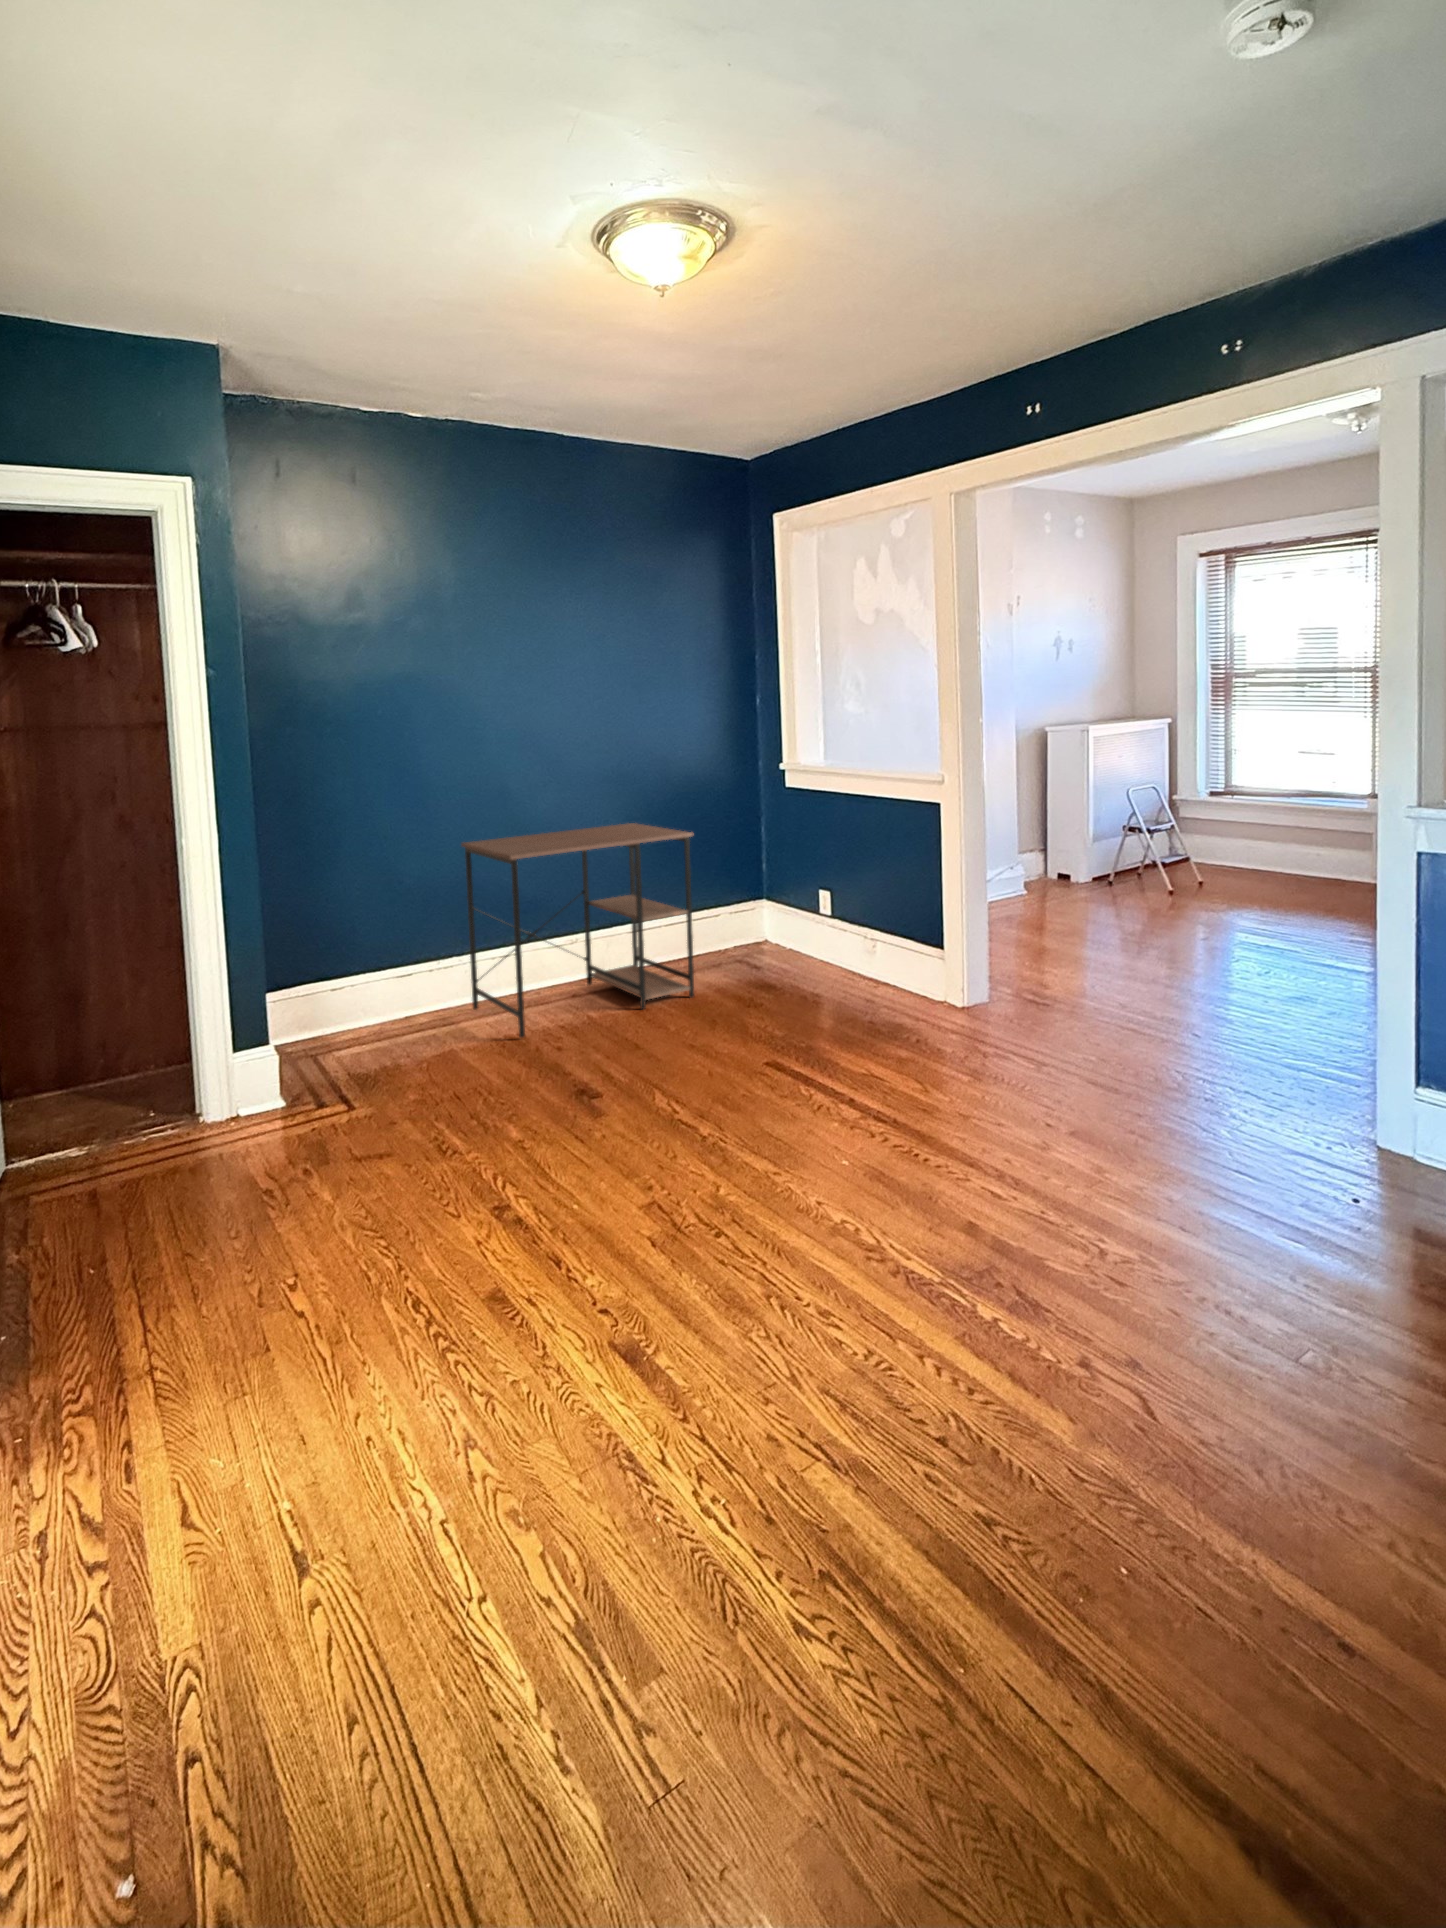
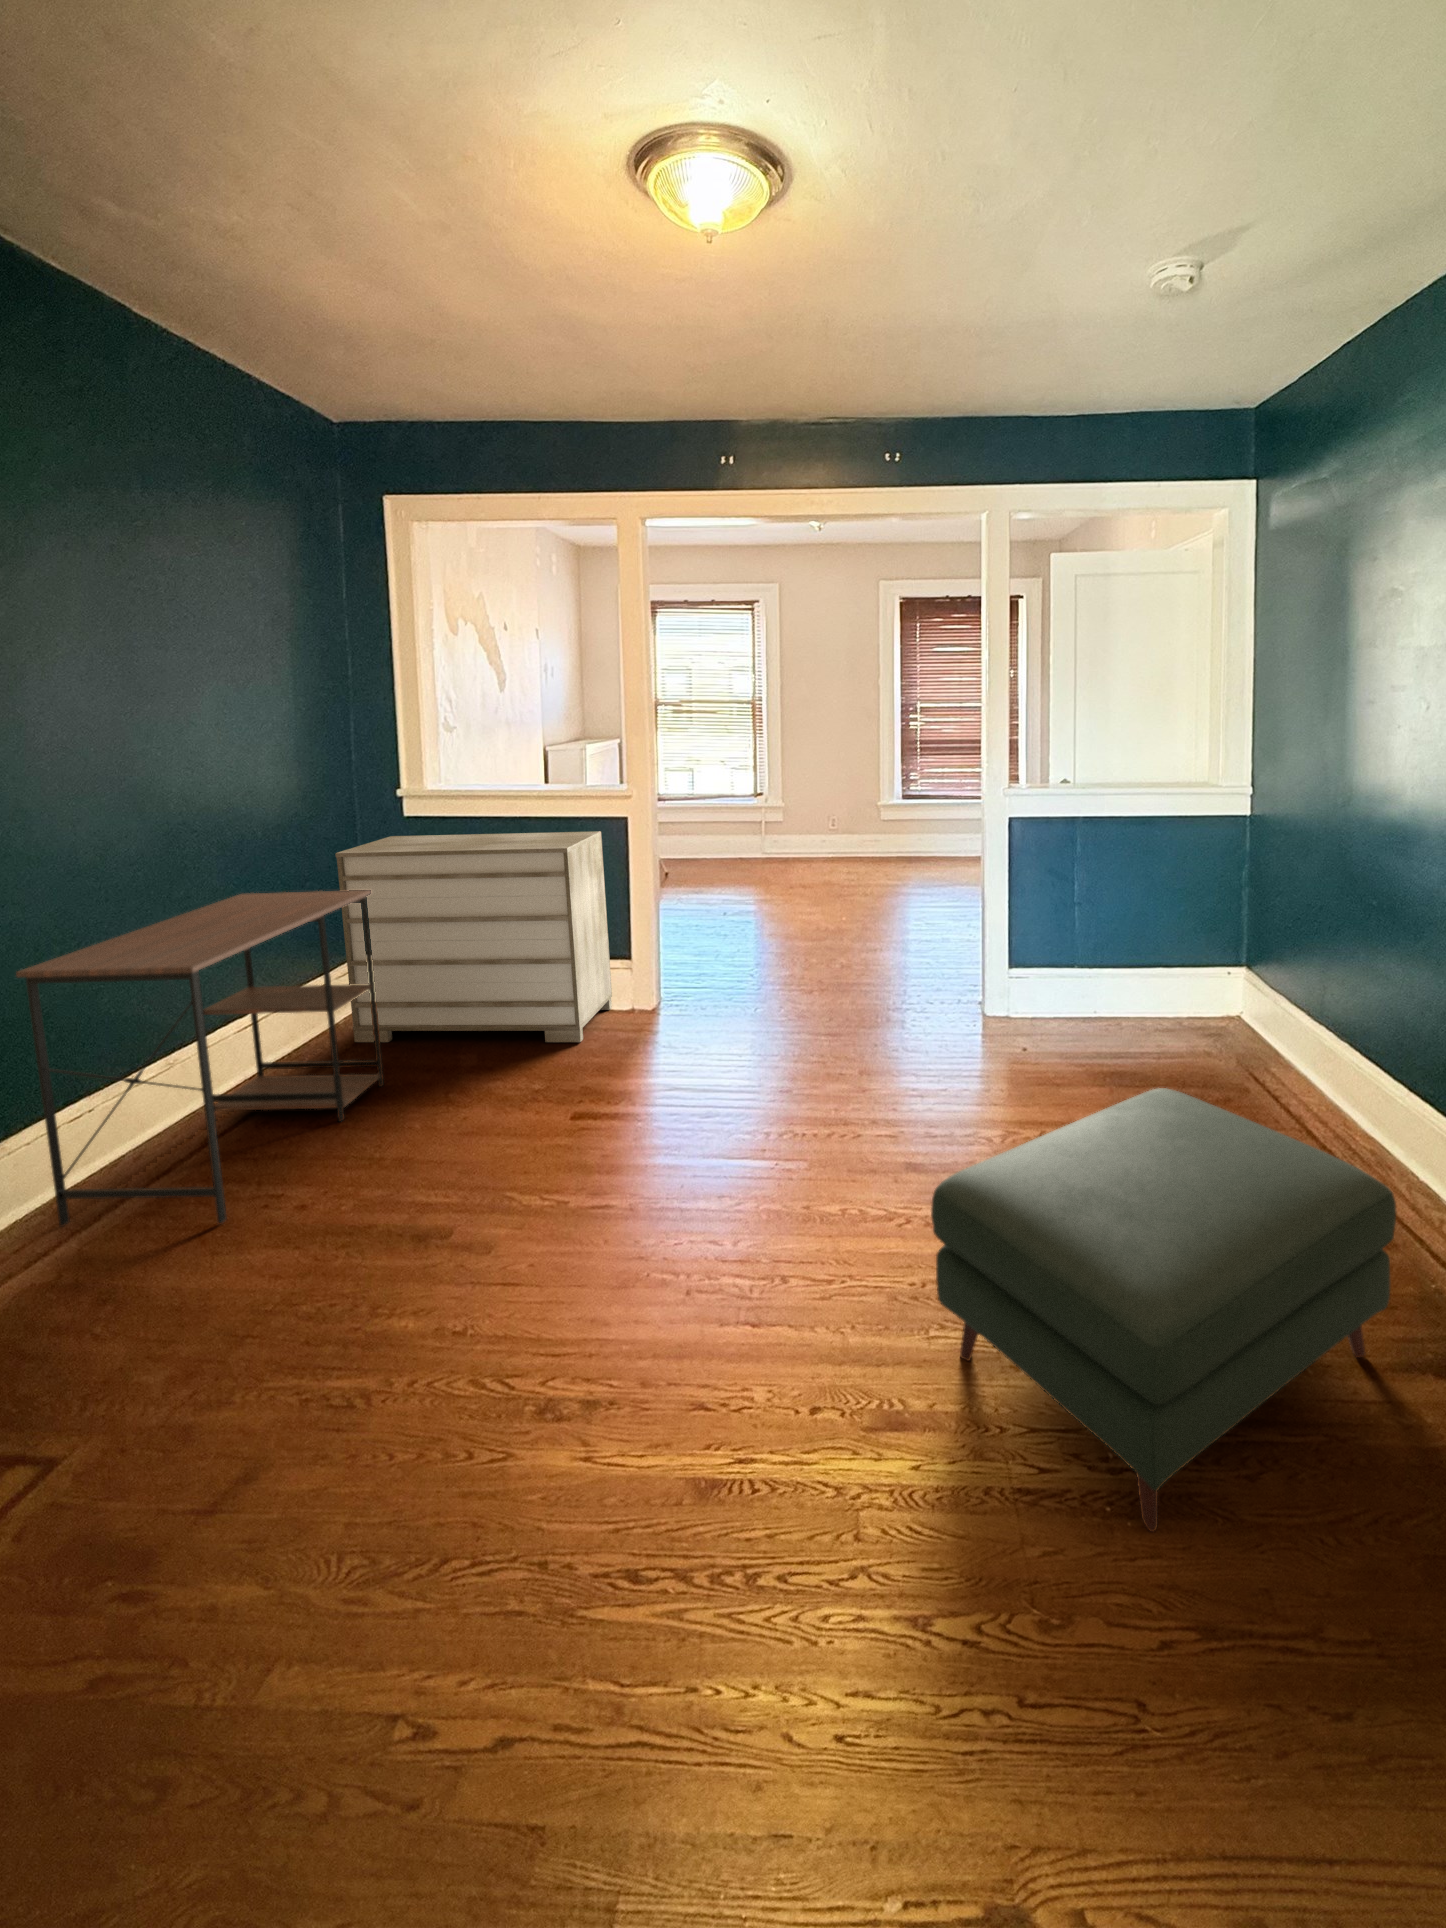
dresser: none [713,796,924,1016] -> present [336,831,612,1042]
ottoman: none [616,1171,1190,1723] -> present [931,1088,1396,1532]

